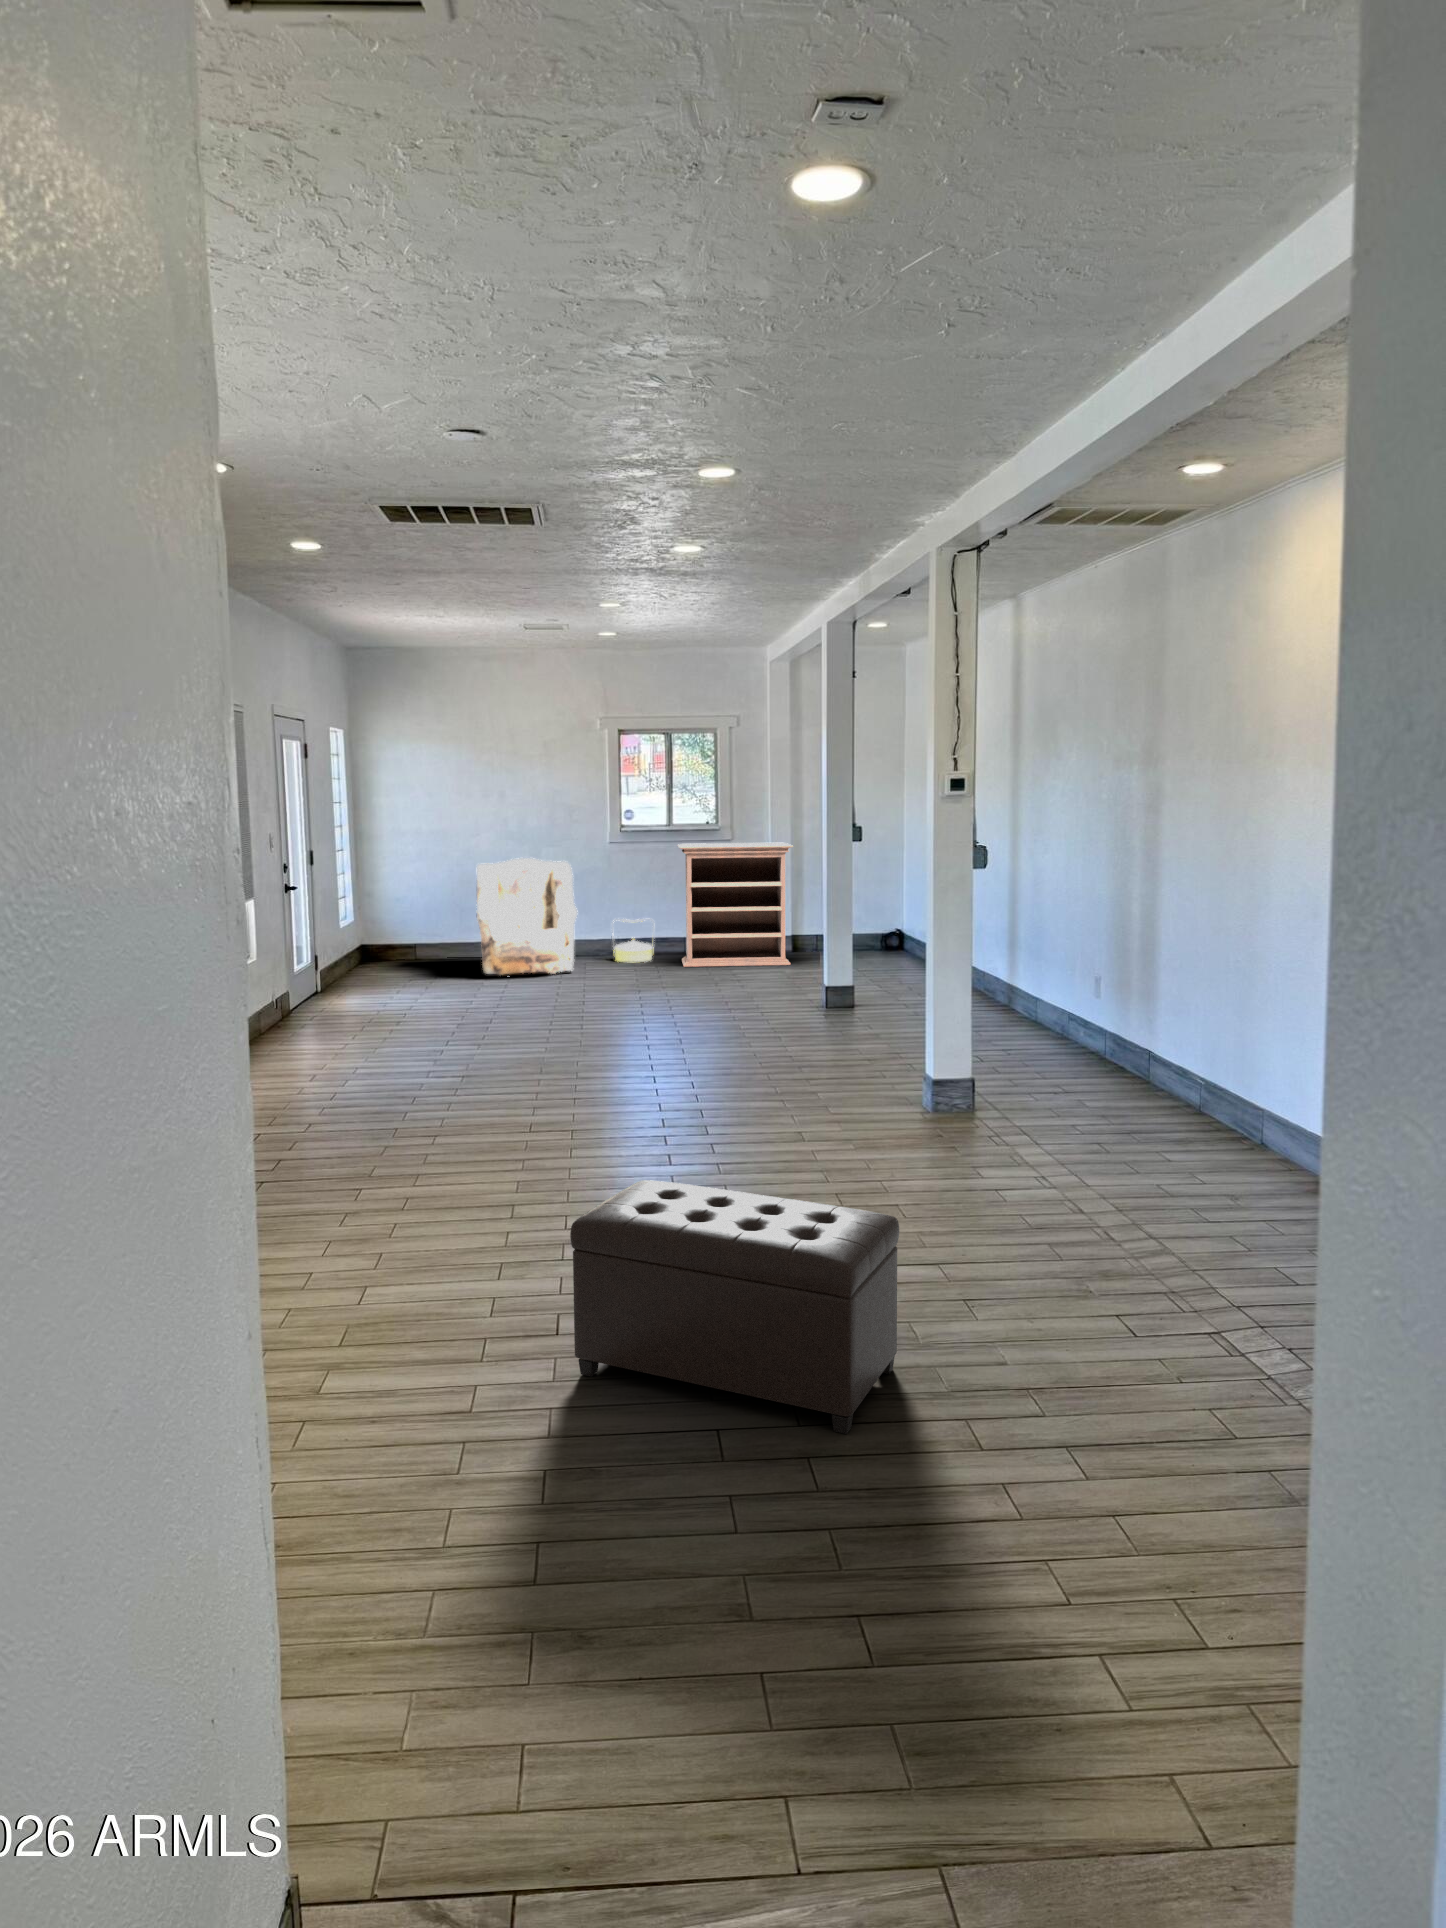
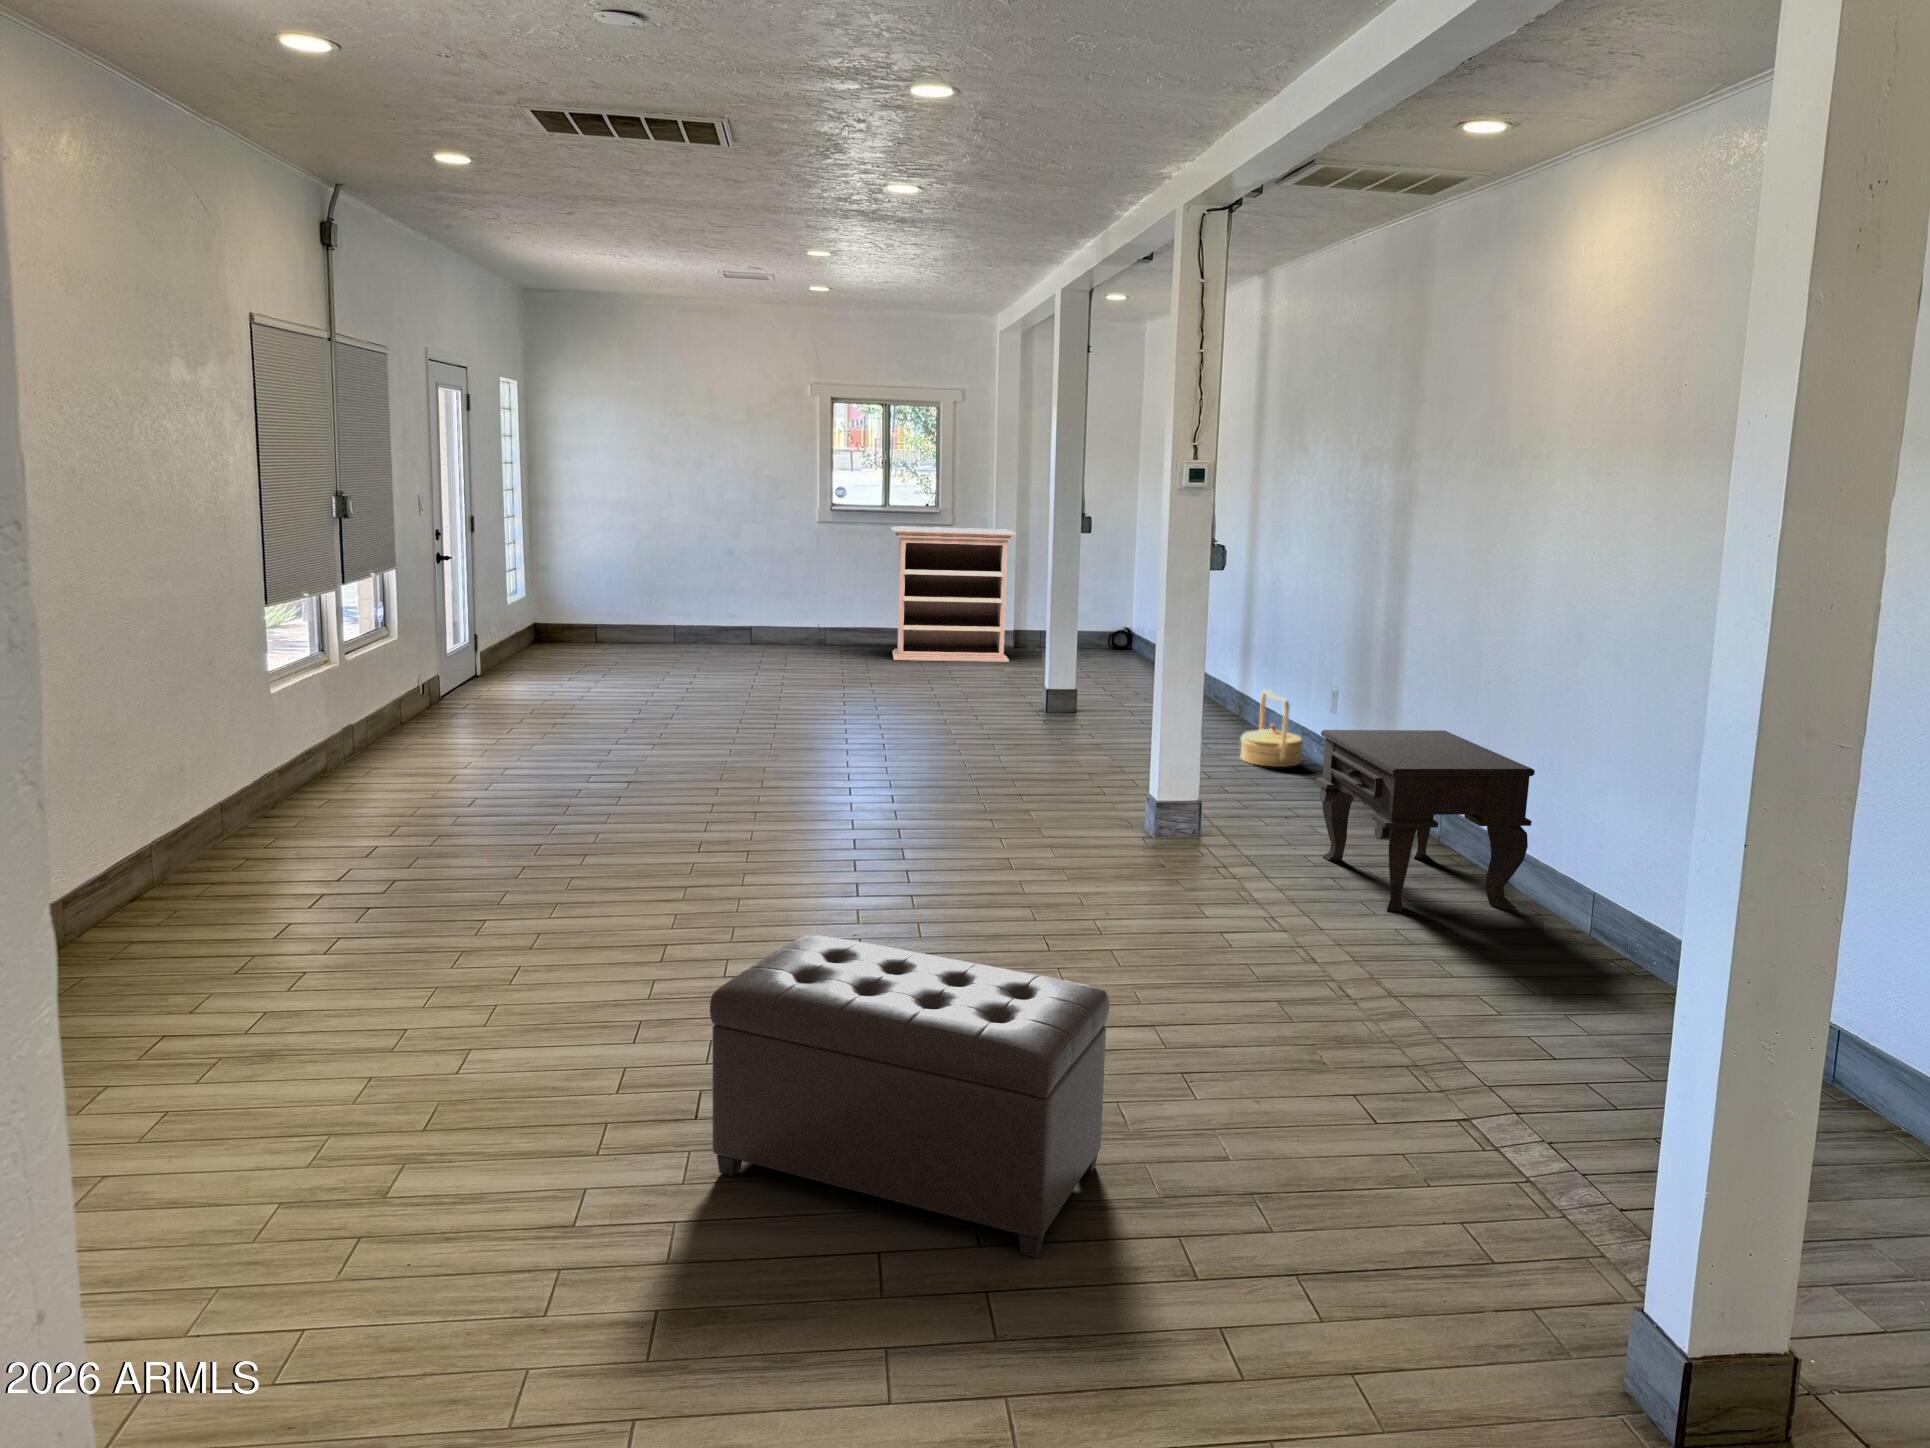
armchair: present [476,858,578,975] -> none [666,535,778,665]
woven basket: present [614,919,653,962] -> present [1241,690,1303,767]
side table: none [1079,1006,1280,1169] -> present [1316,730,1535,911]

